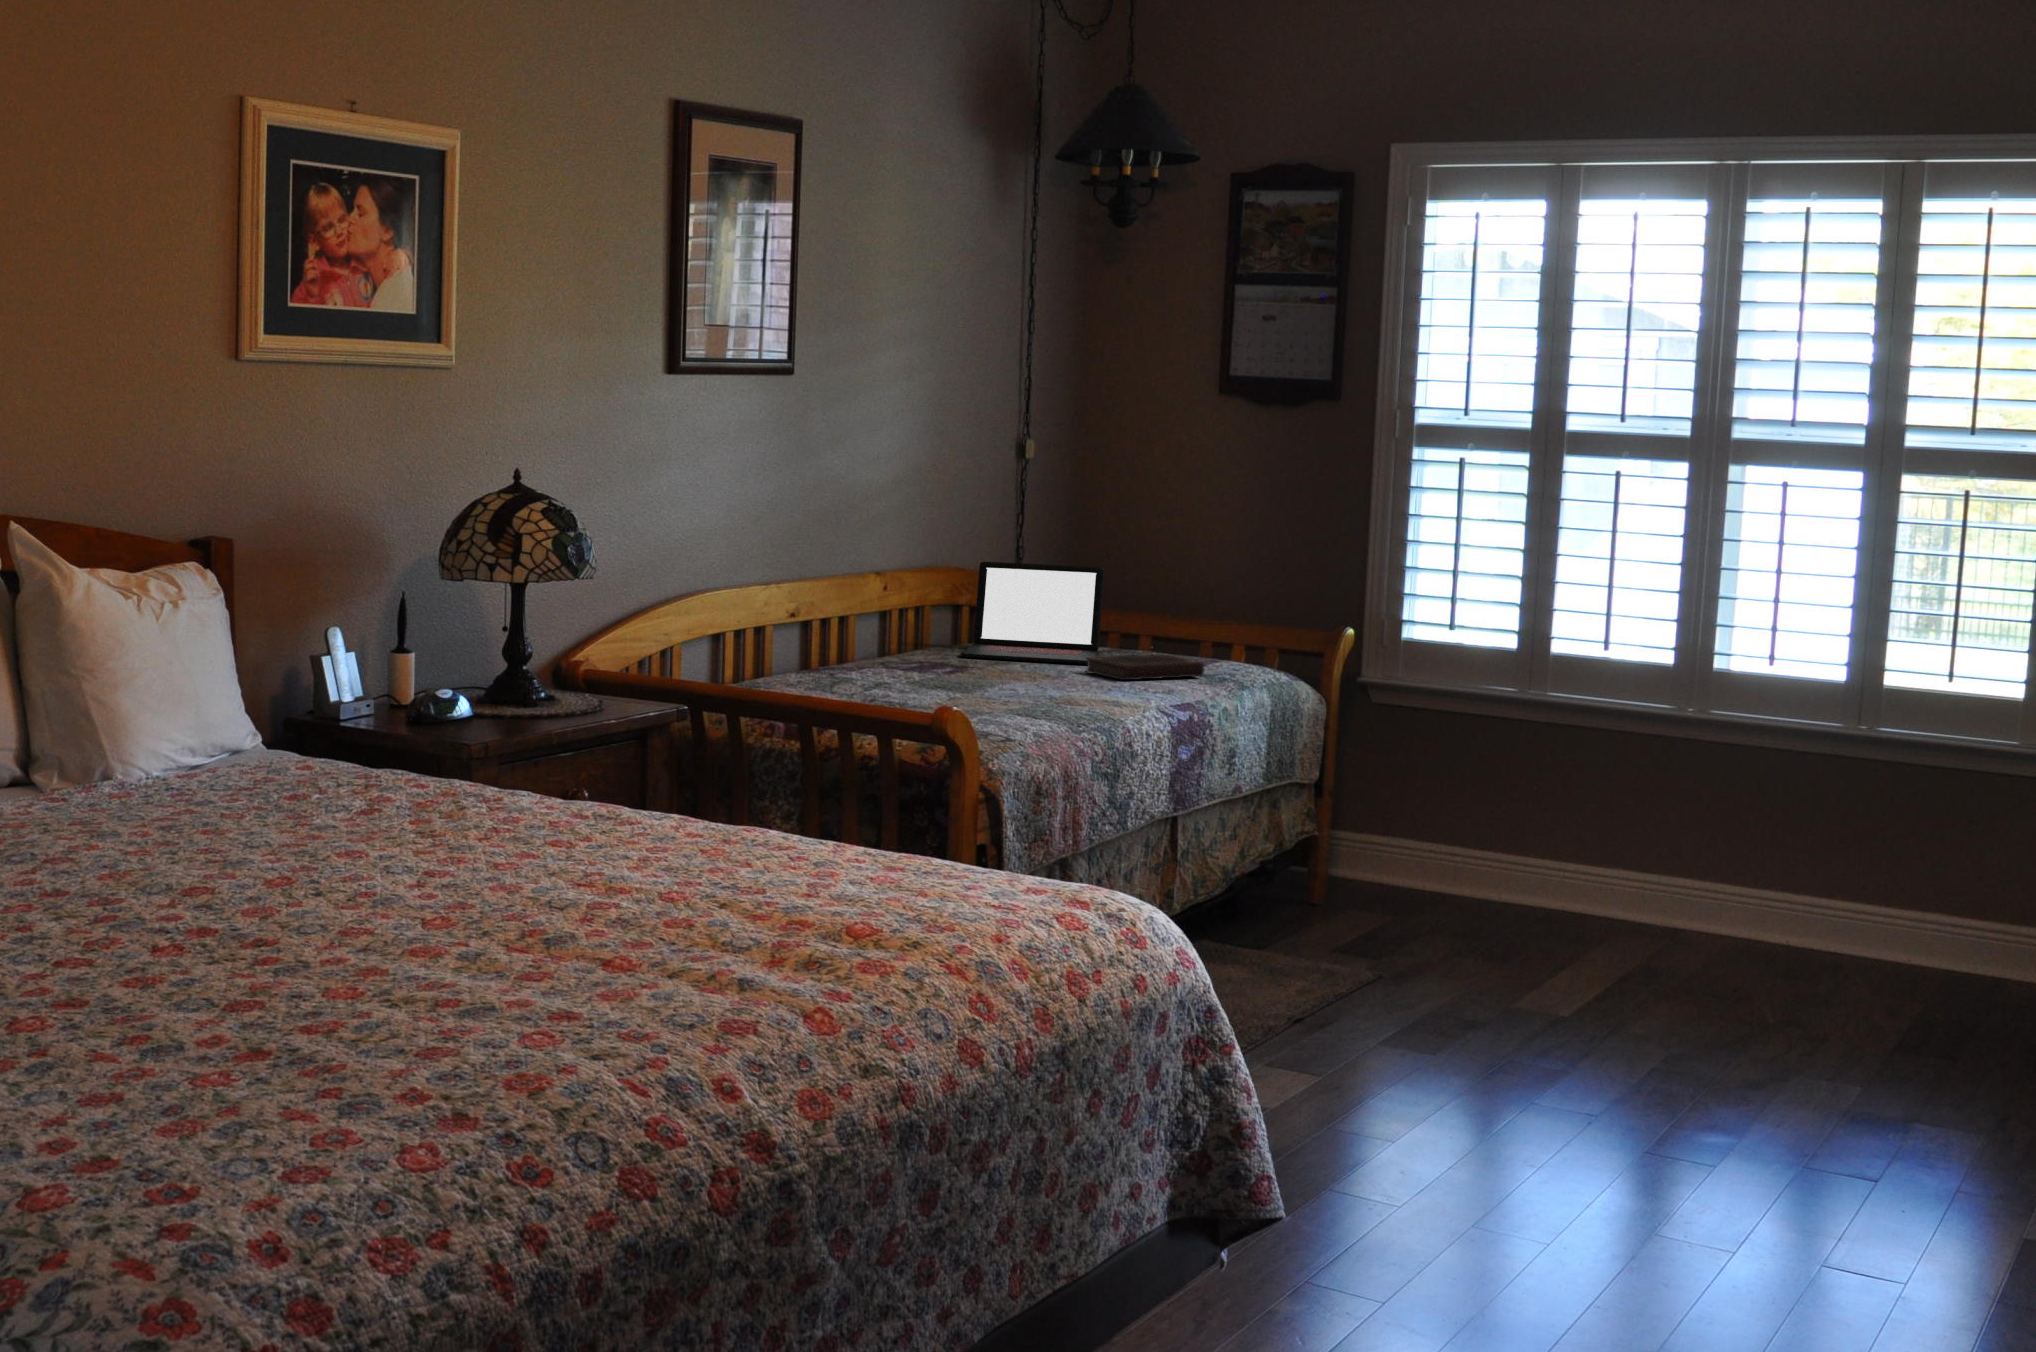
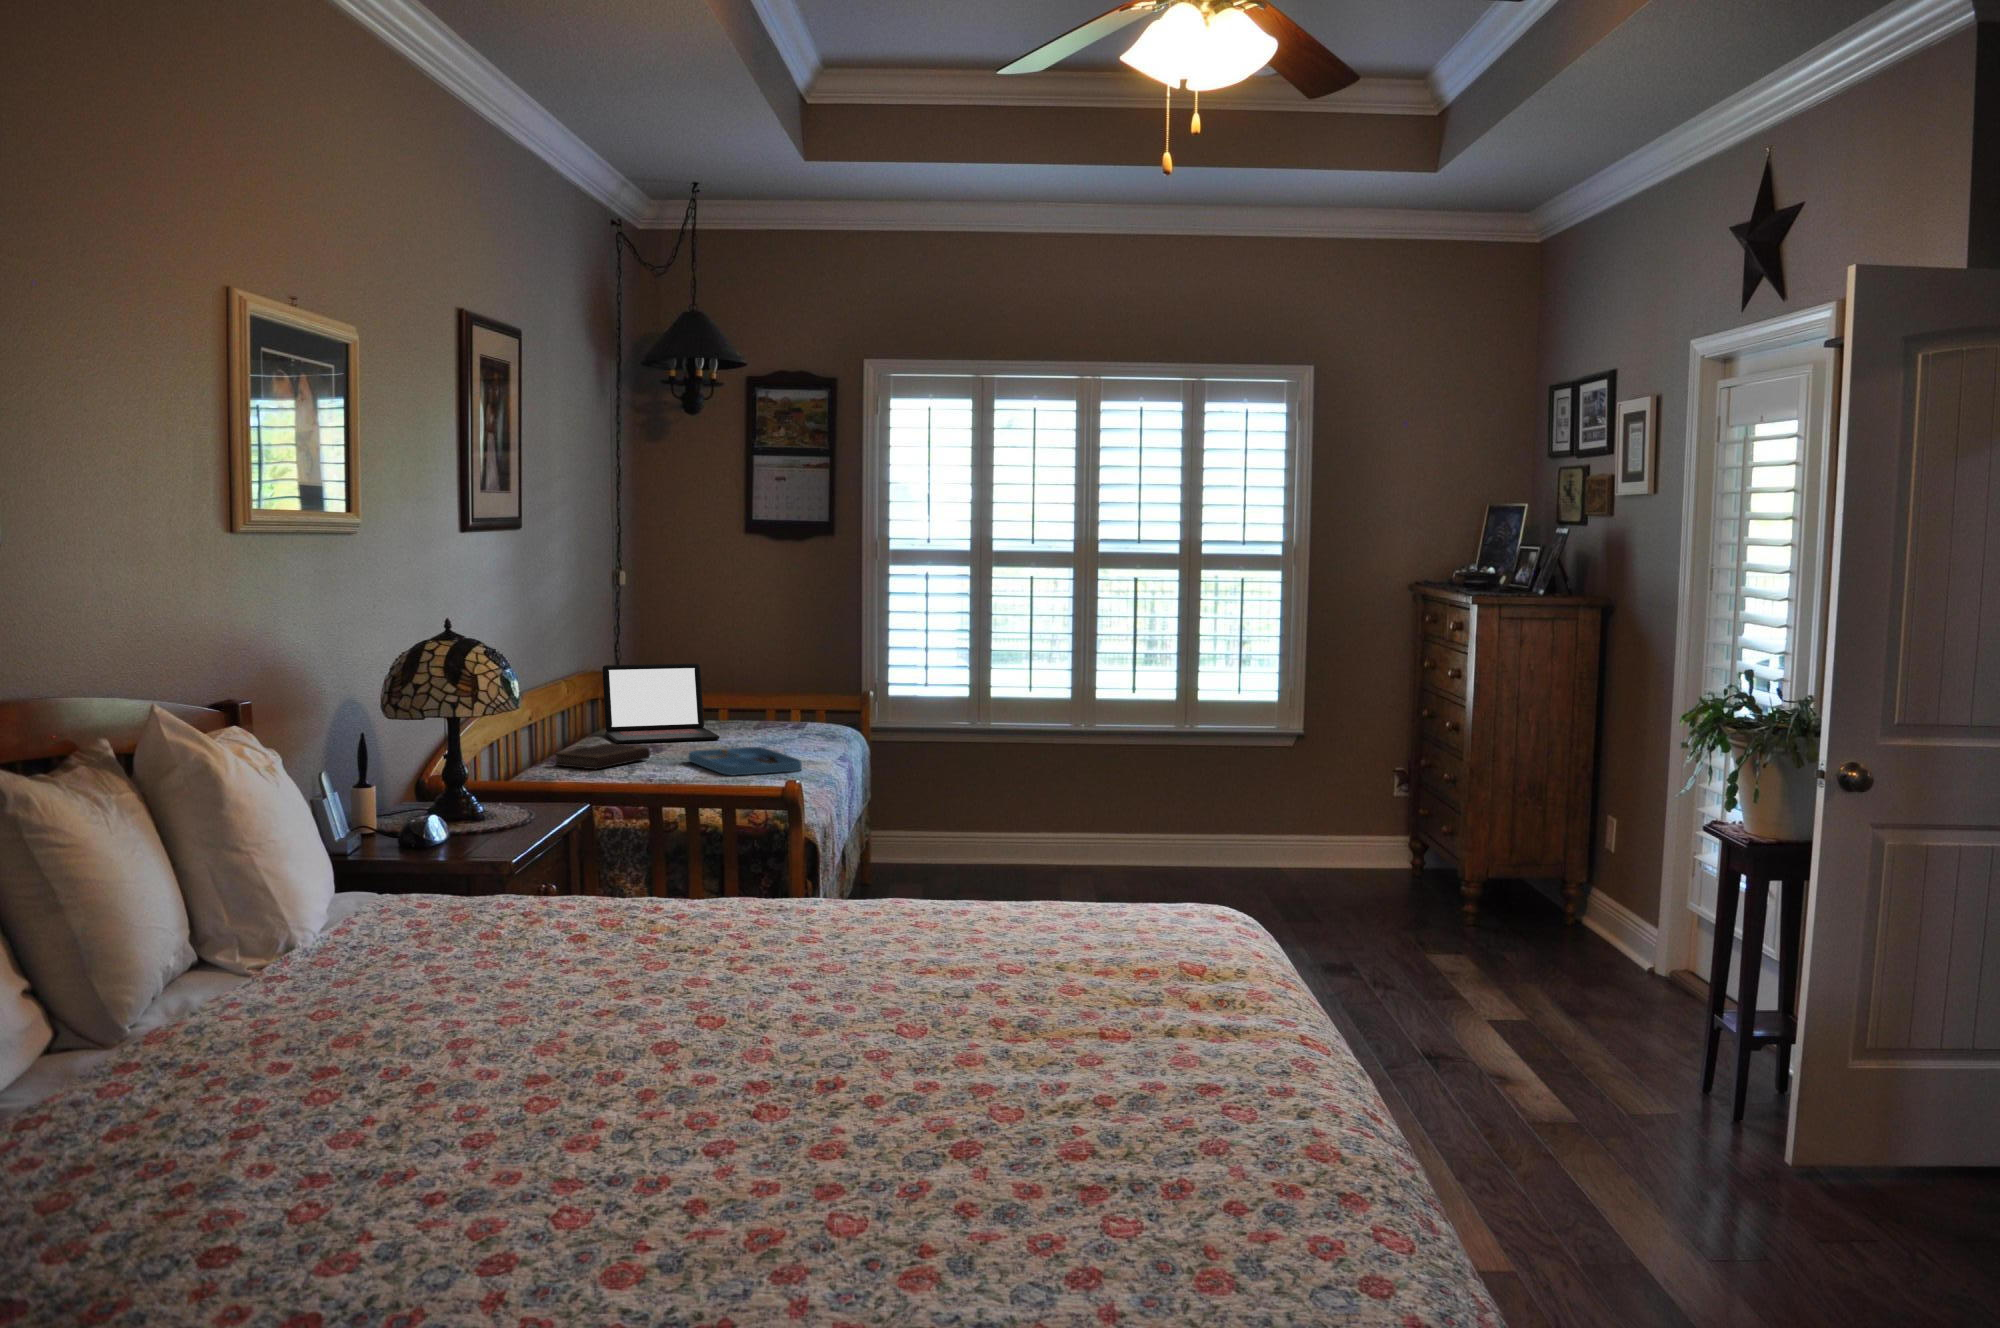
notebook: present [1086,654,1204,680] -> present [555,743,650,770]
tray: none [978,669,1088,704] -> present [689,747,802,776]

